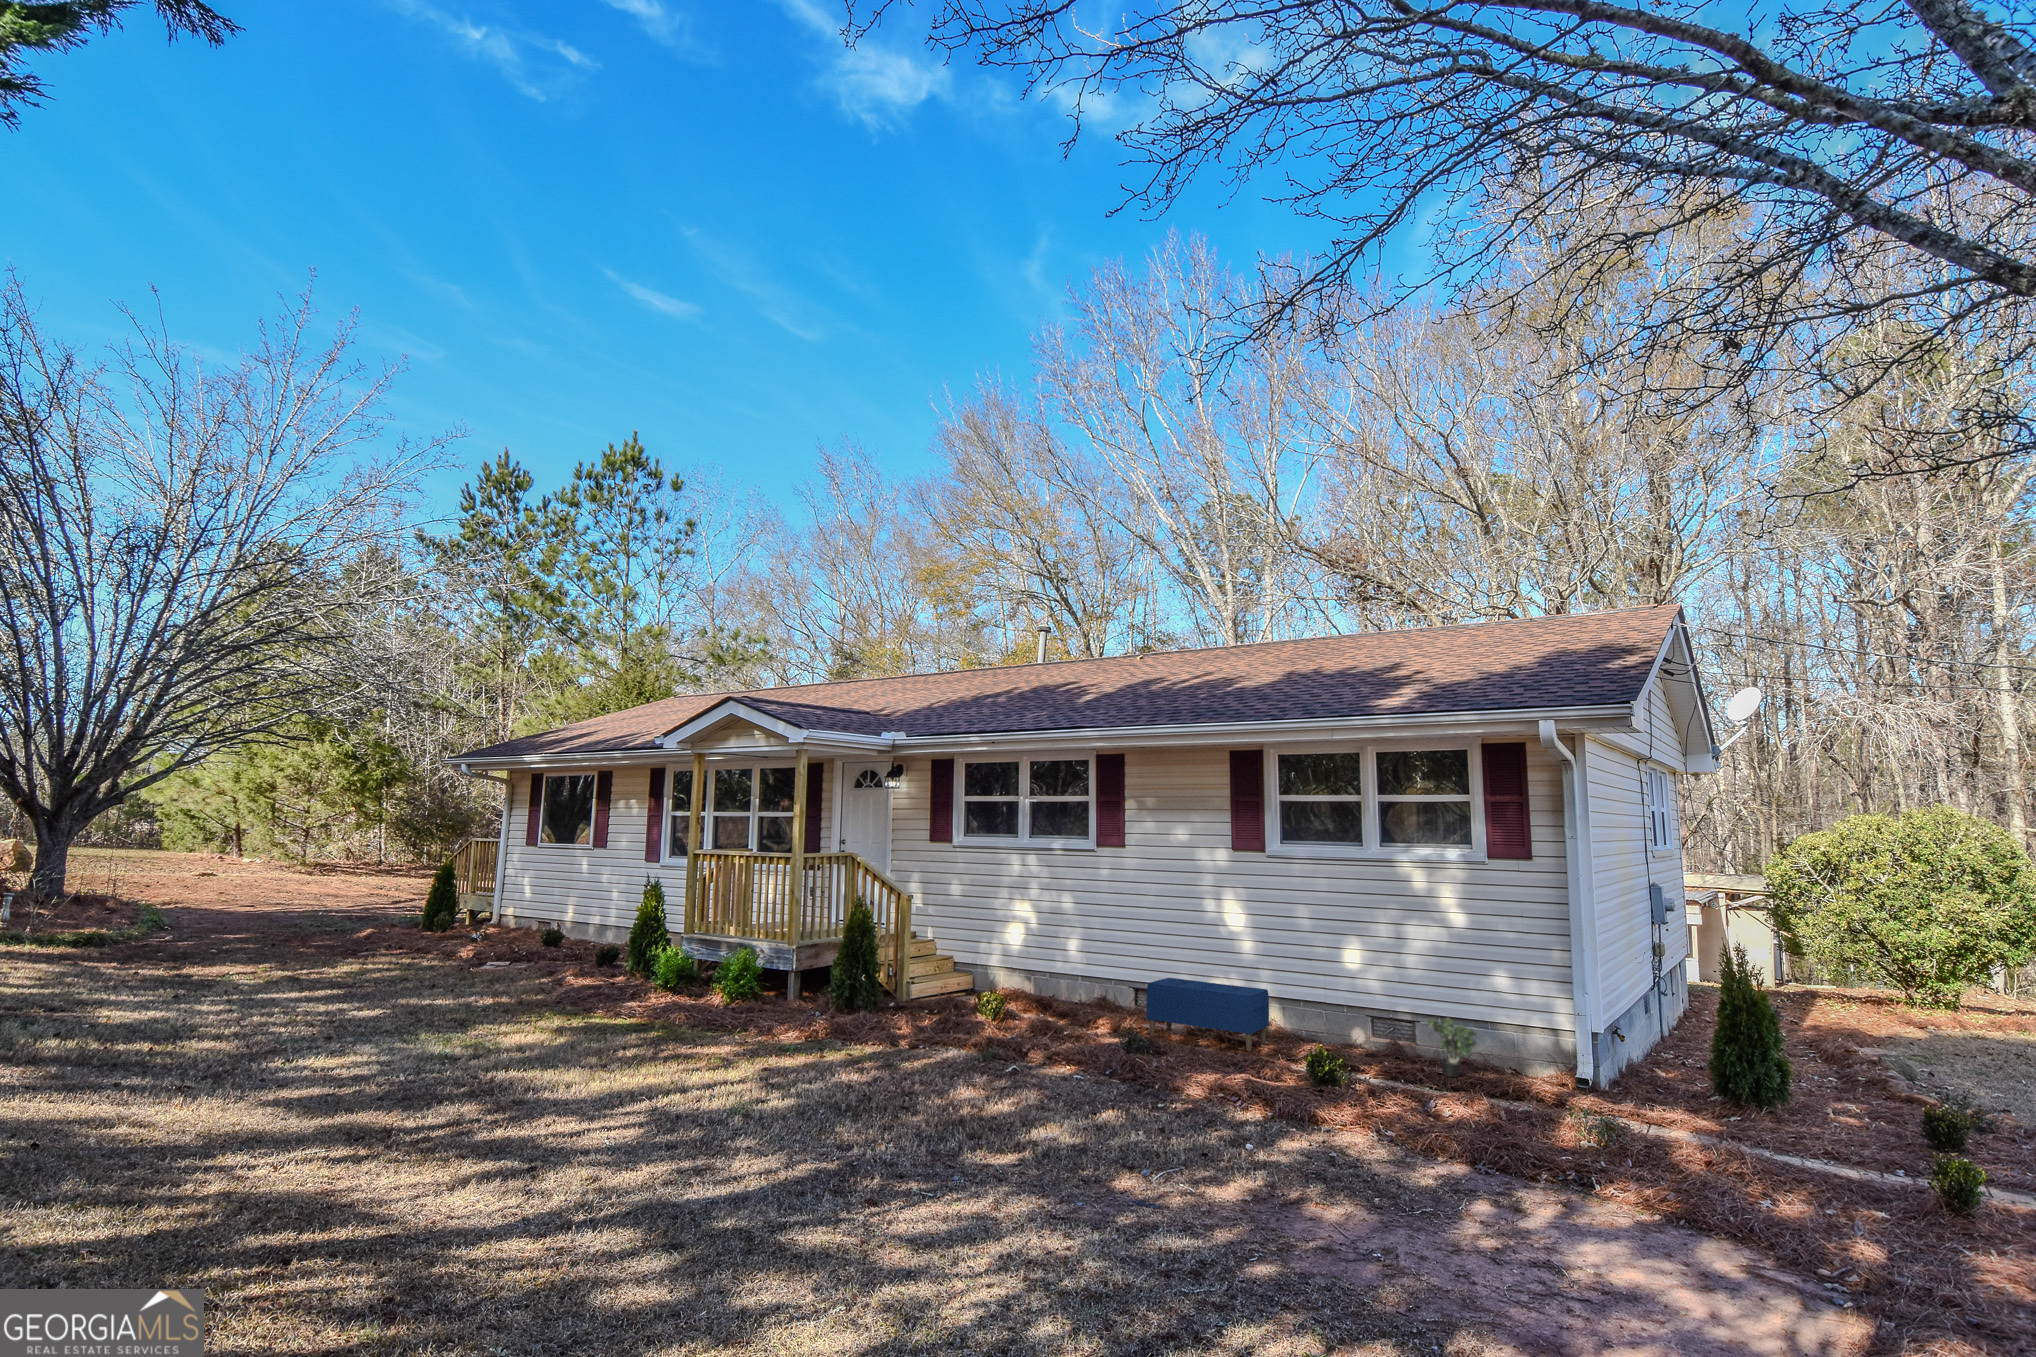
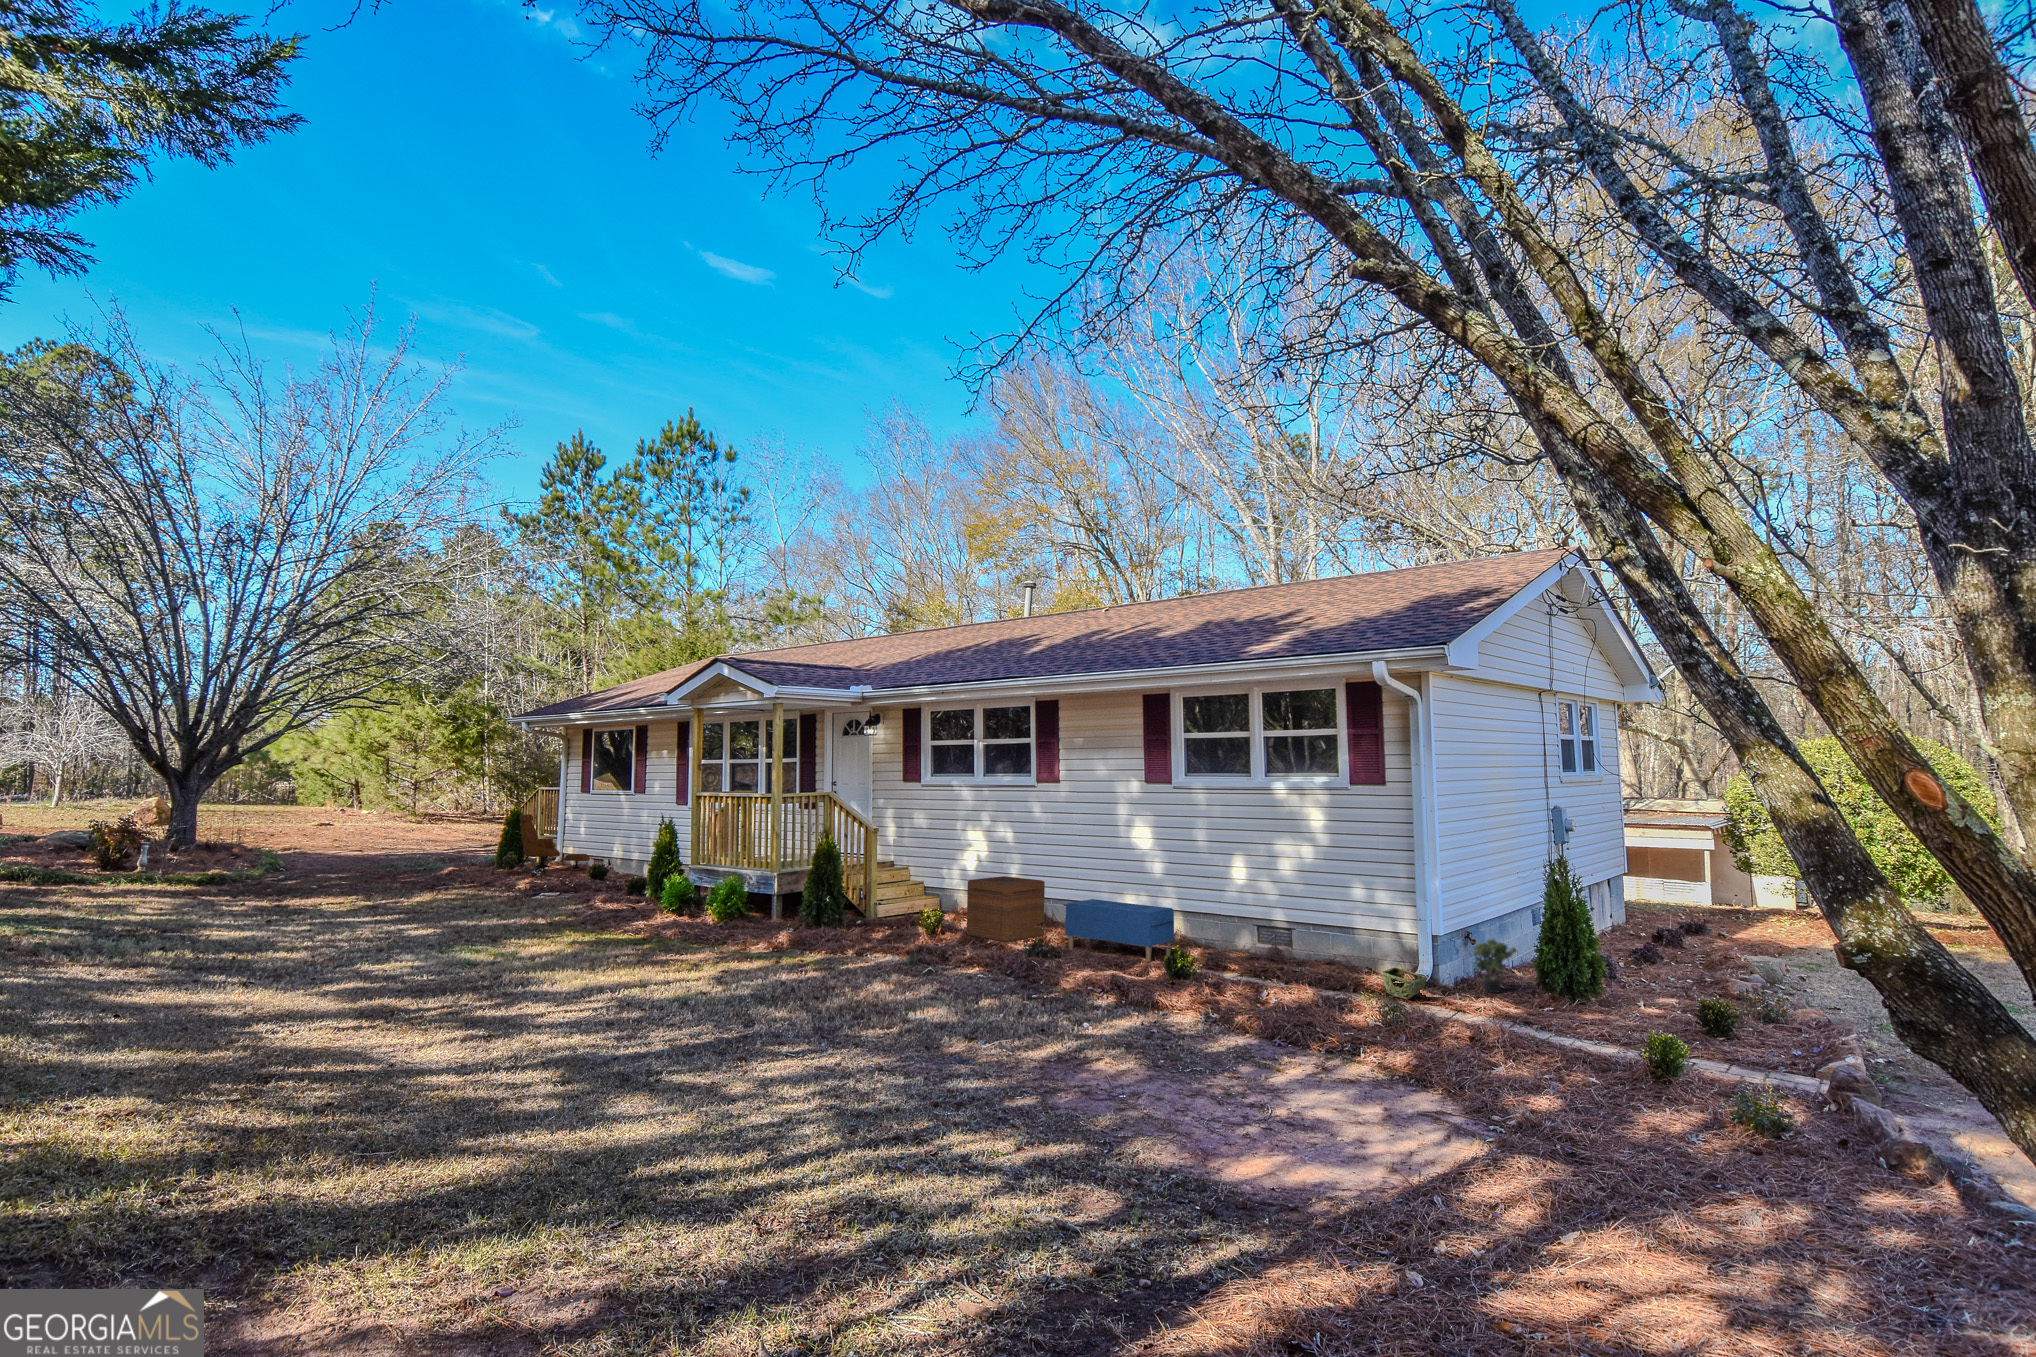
lounge chair: none [459,869,539,935] -> present [520,814,590,871]
wooden crate: none [1024,950,1109,1026] -> present [967,876,1045,942]
potted plant: present [1428,1018,1478,1077] -> present [1472,939,1517,993]
woven basket: none [1535,1060,1579,1098] -> present [1382,967,1427,999]

